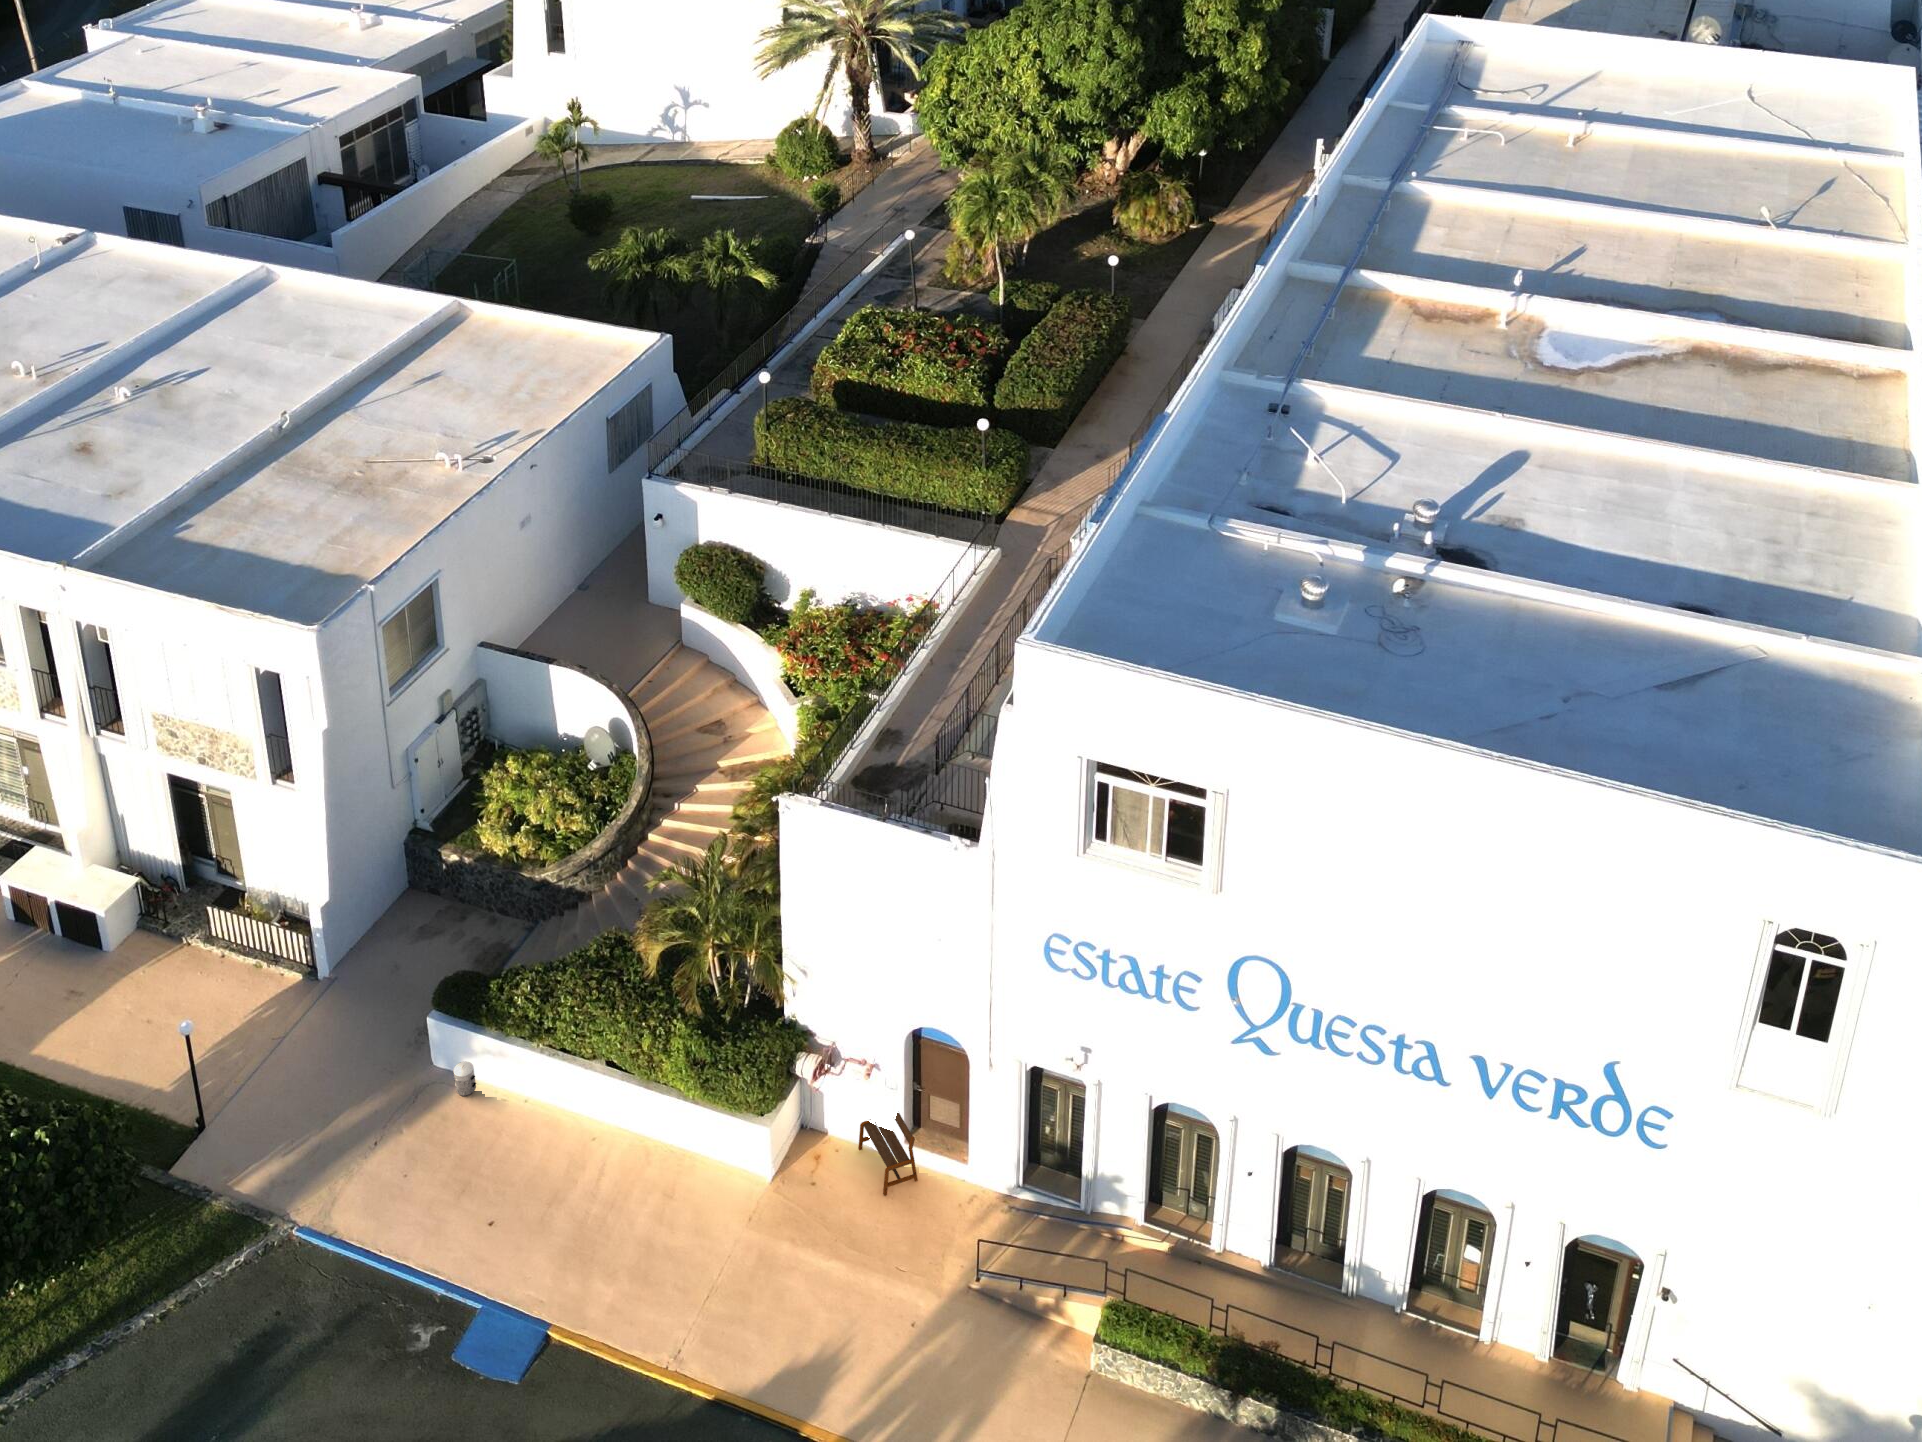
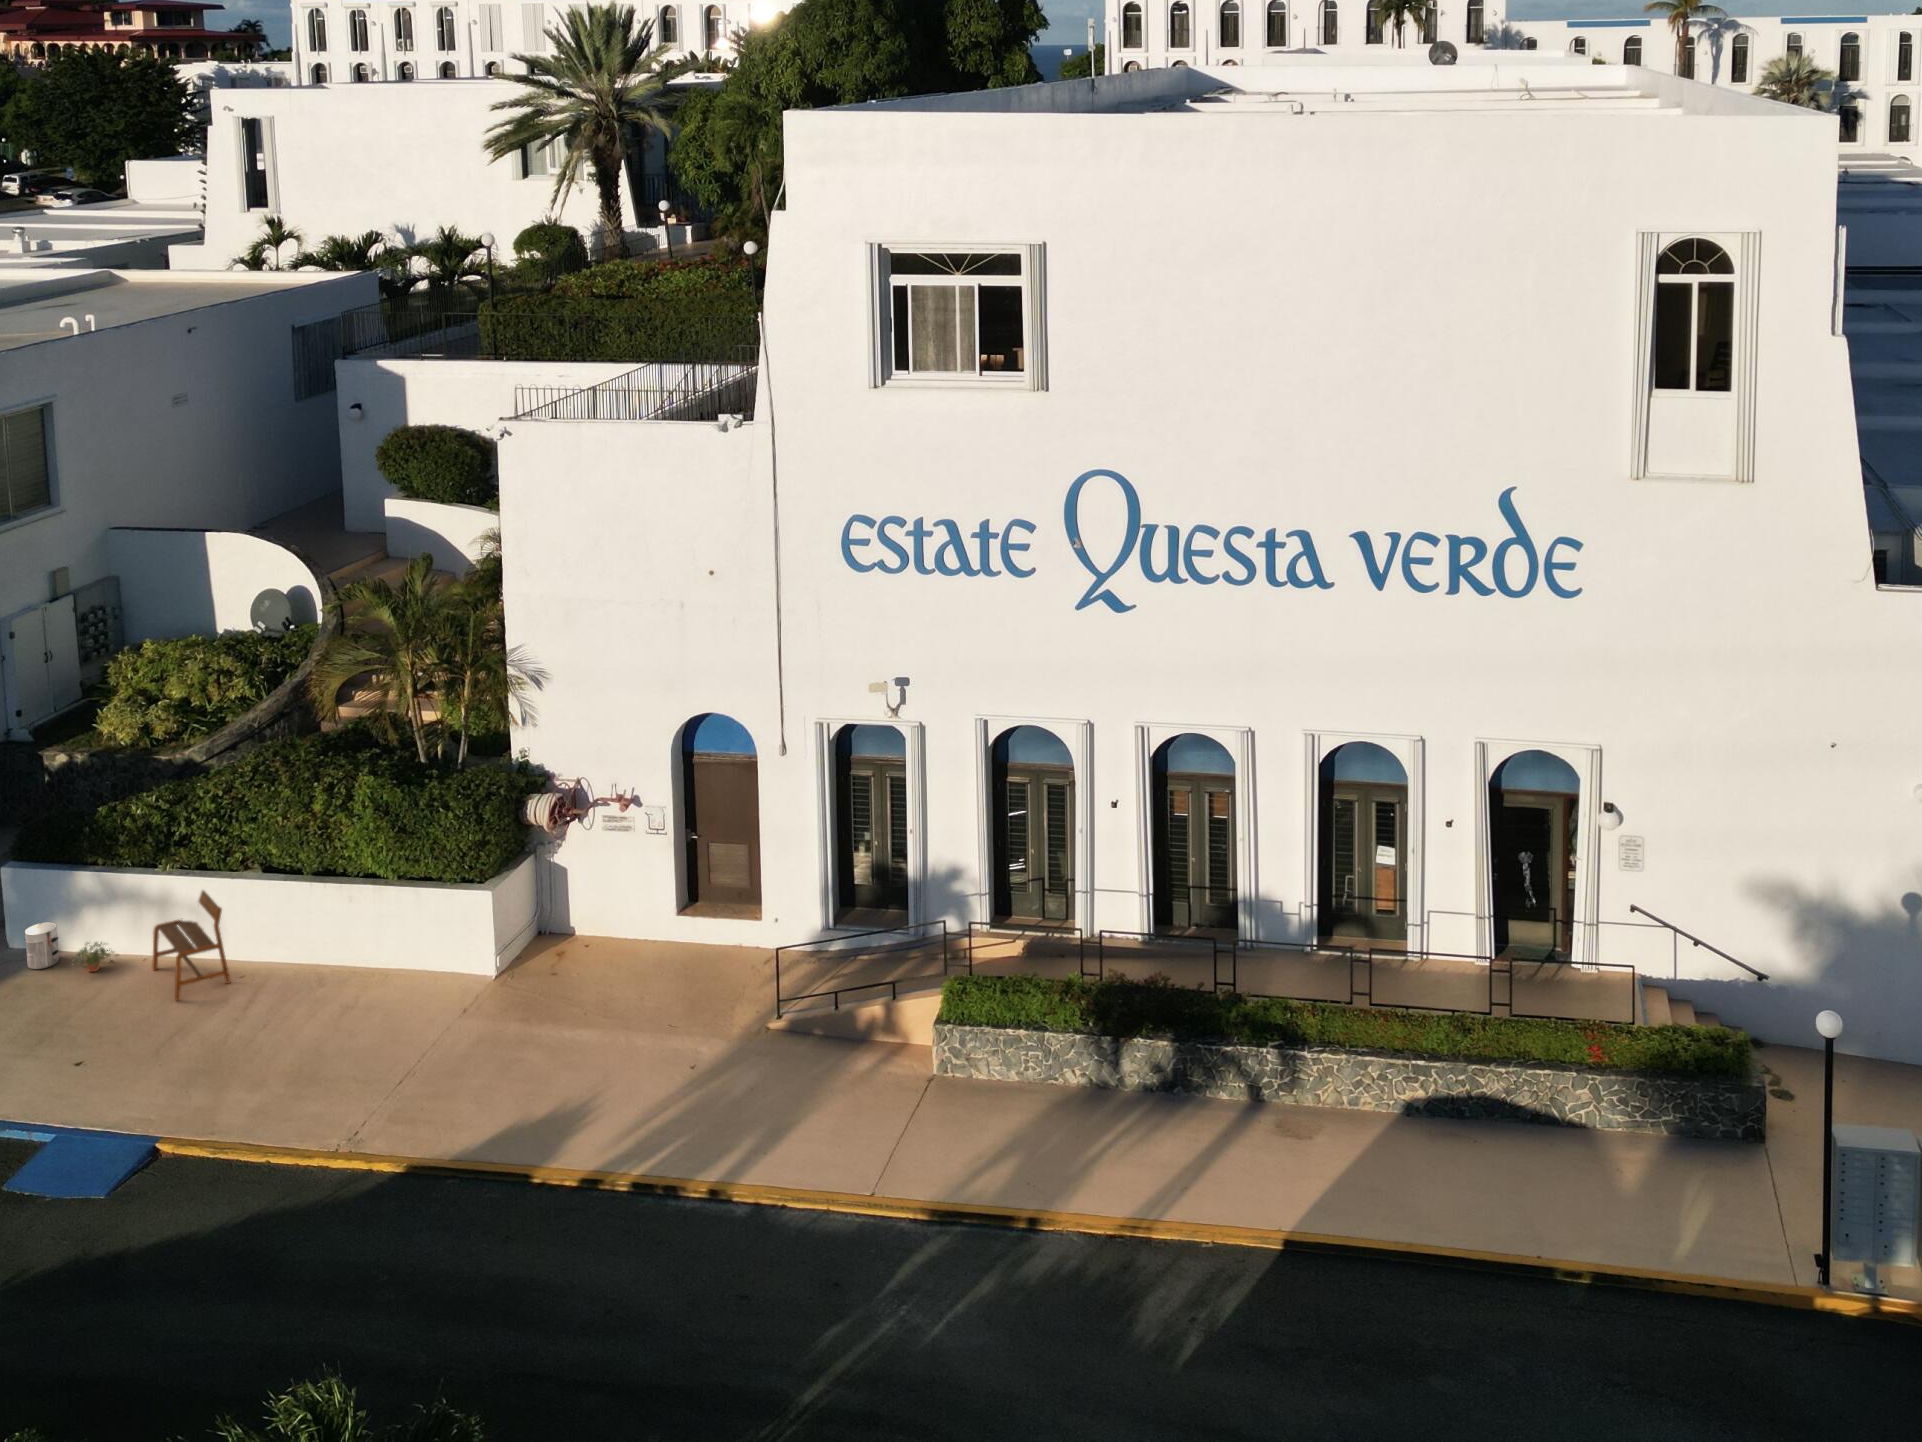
potted plant: none [486,1082,517,1111] -> present [72,942,116,972]
bench: present [858,1113,918,1196] -> present [152,891,230,1000]

